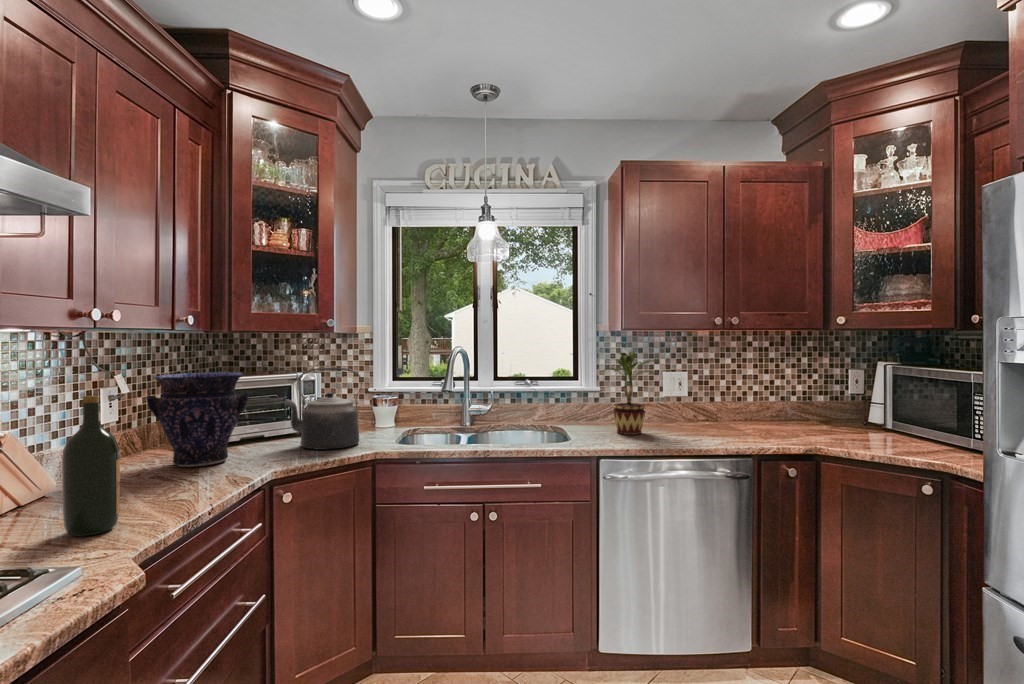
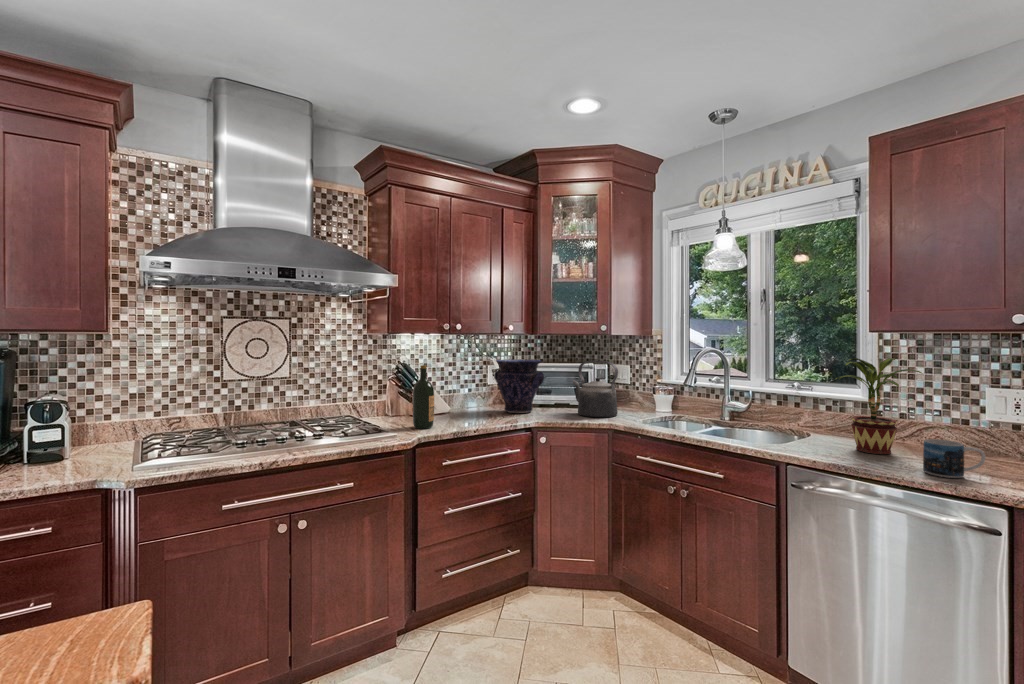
mug: none [687,414,721,443] -> present [923,439,985,478]

